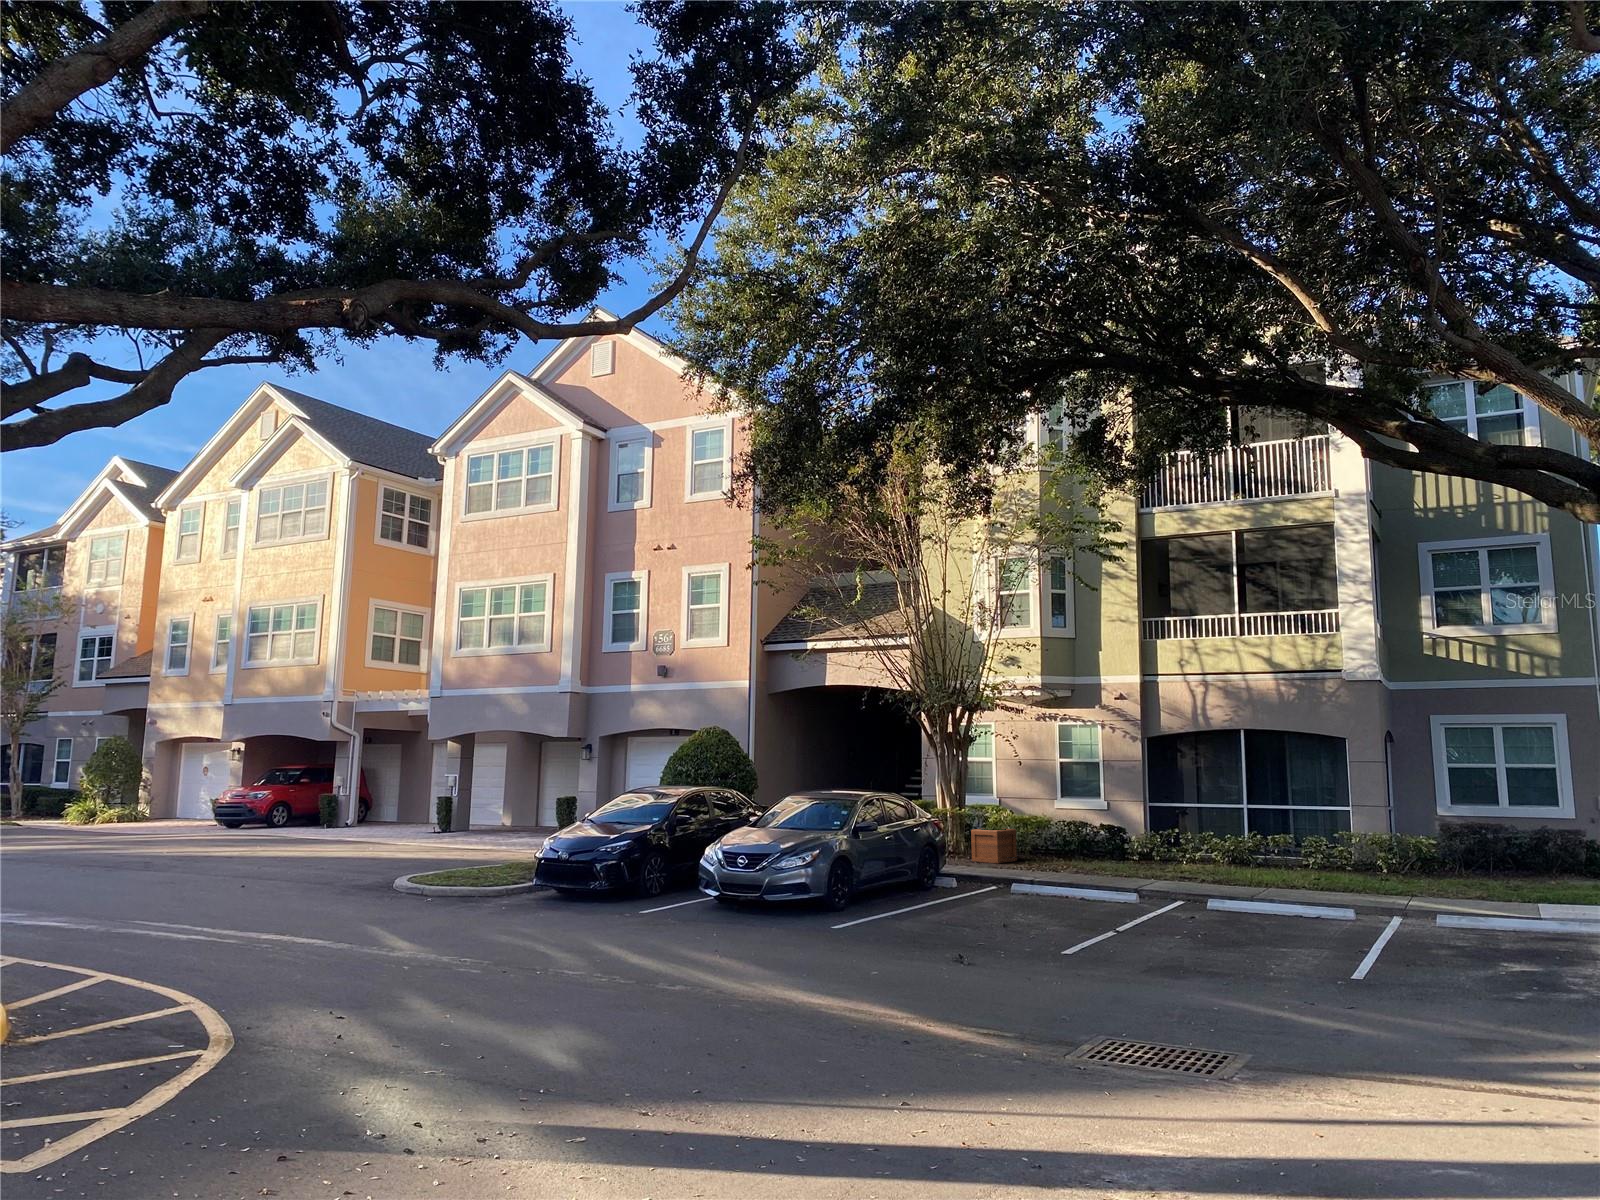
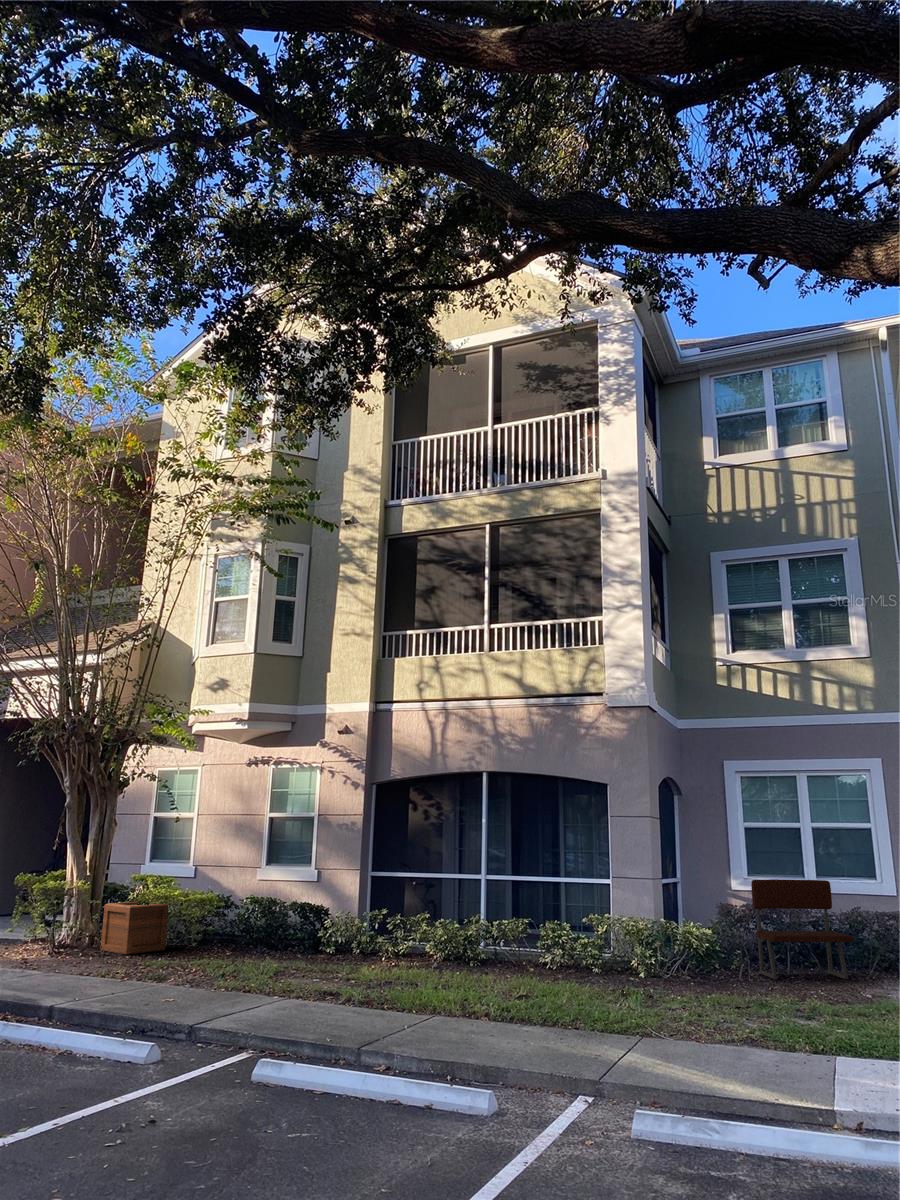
bench: none [1462,804,1539,871] -> present [751,880,854,980]

